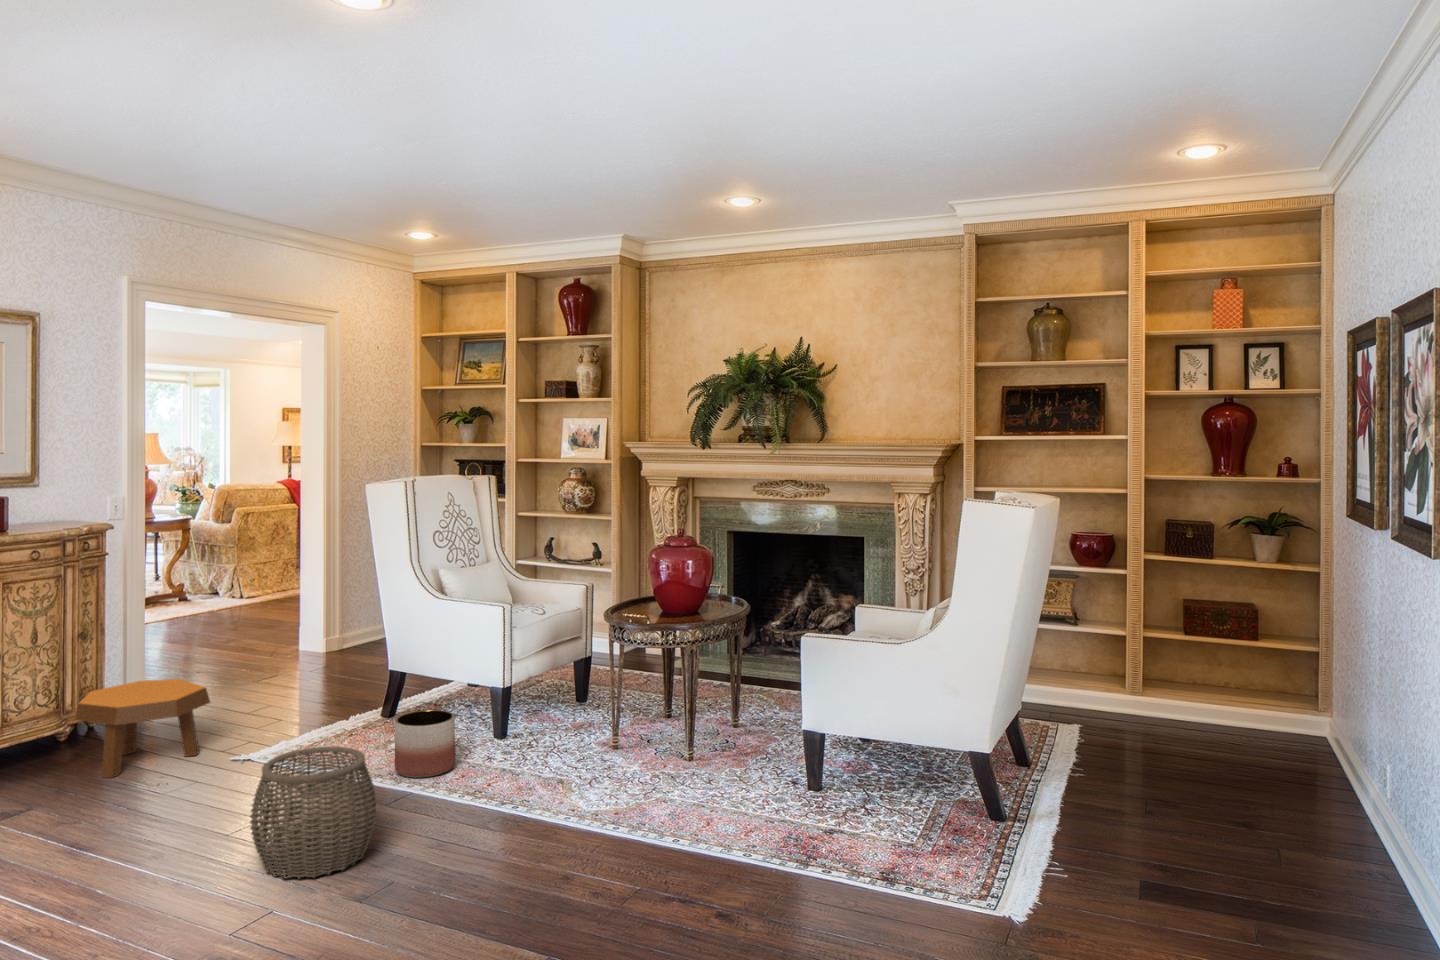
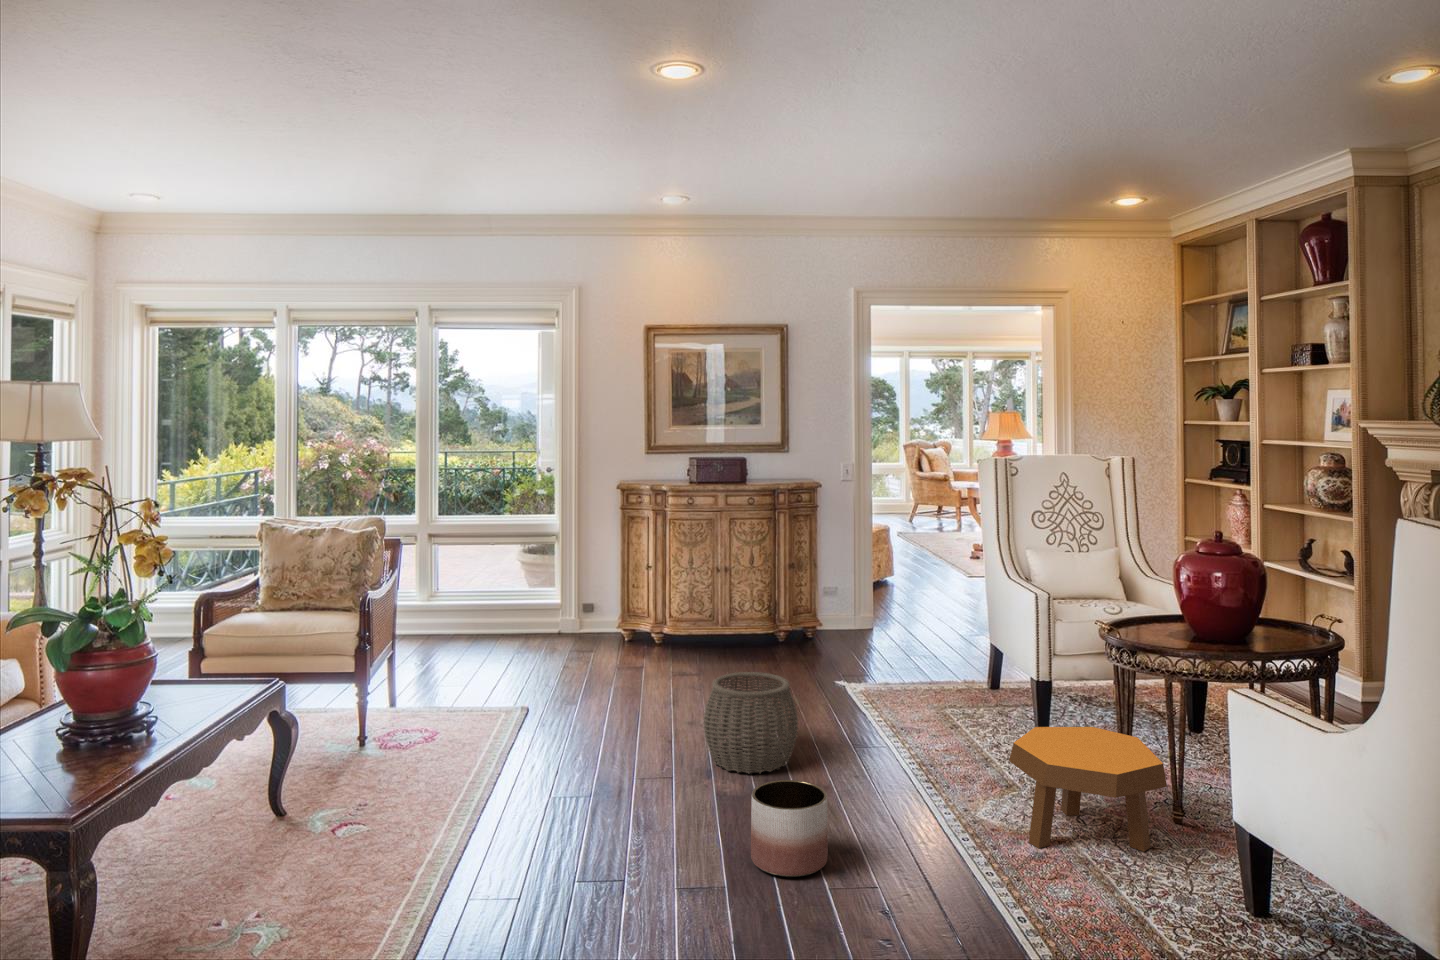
footstool: present [75,679,210,778] -> present [1009,727,1167,852]
planter: present [395,710,455,778] -> present [751,780,828,877]

